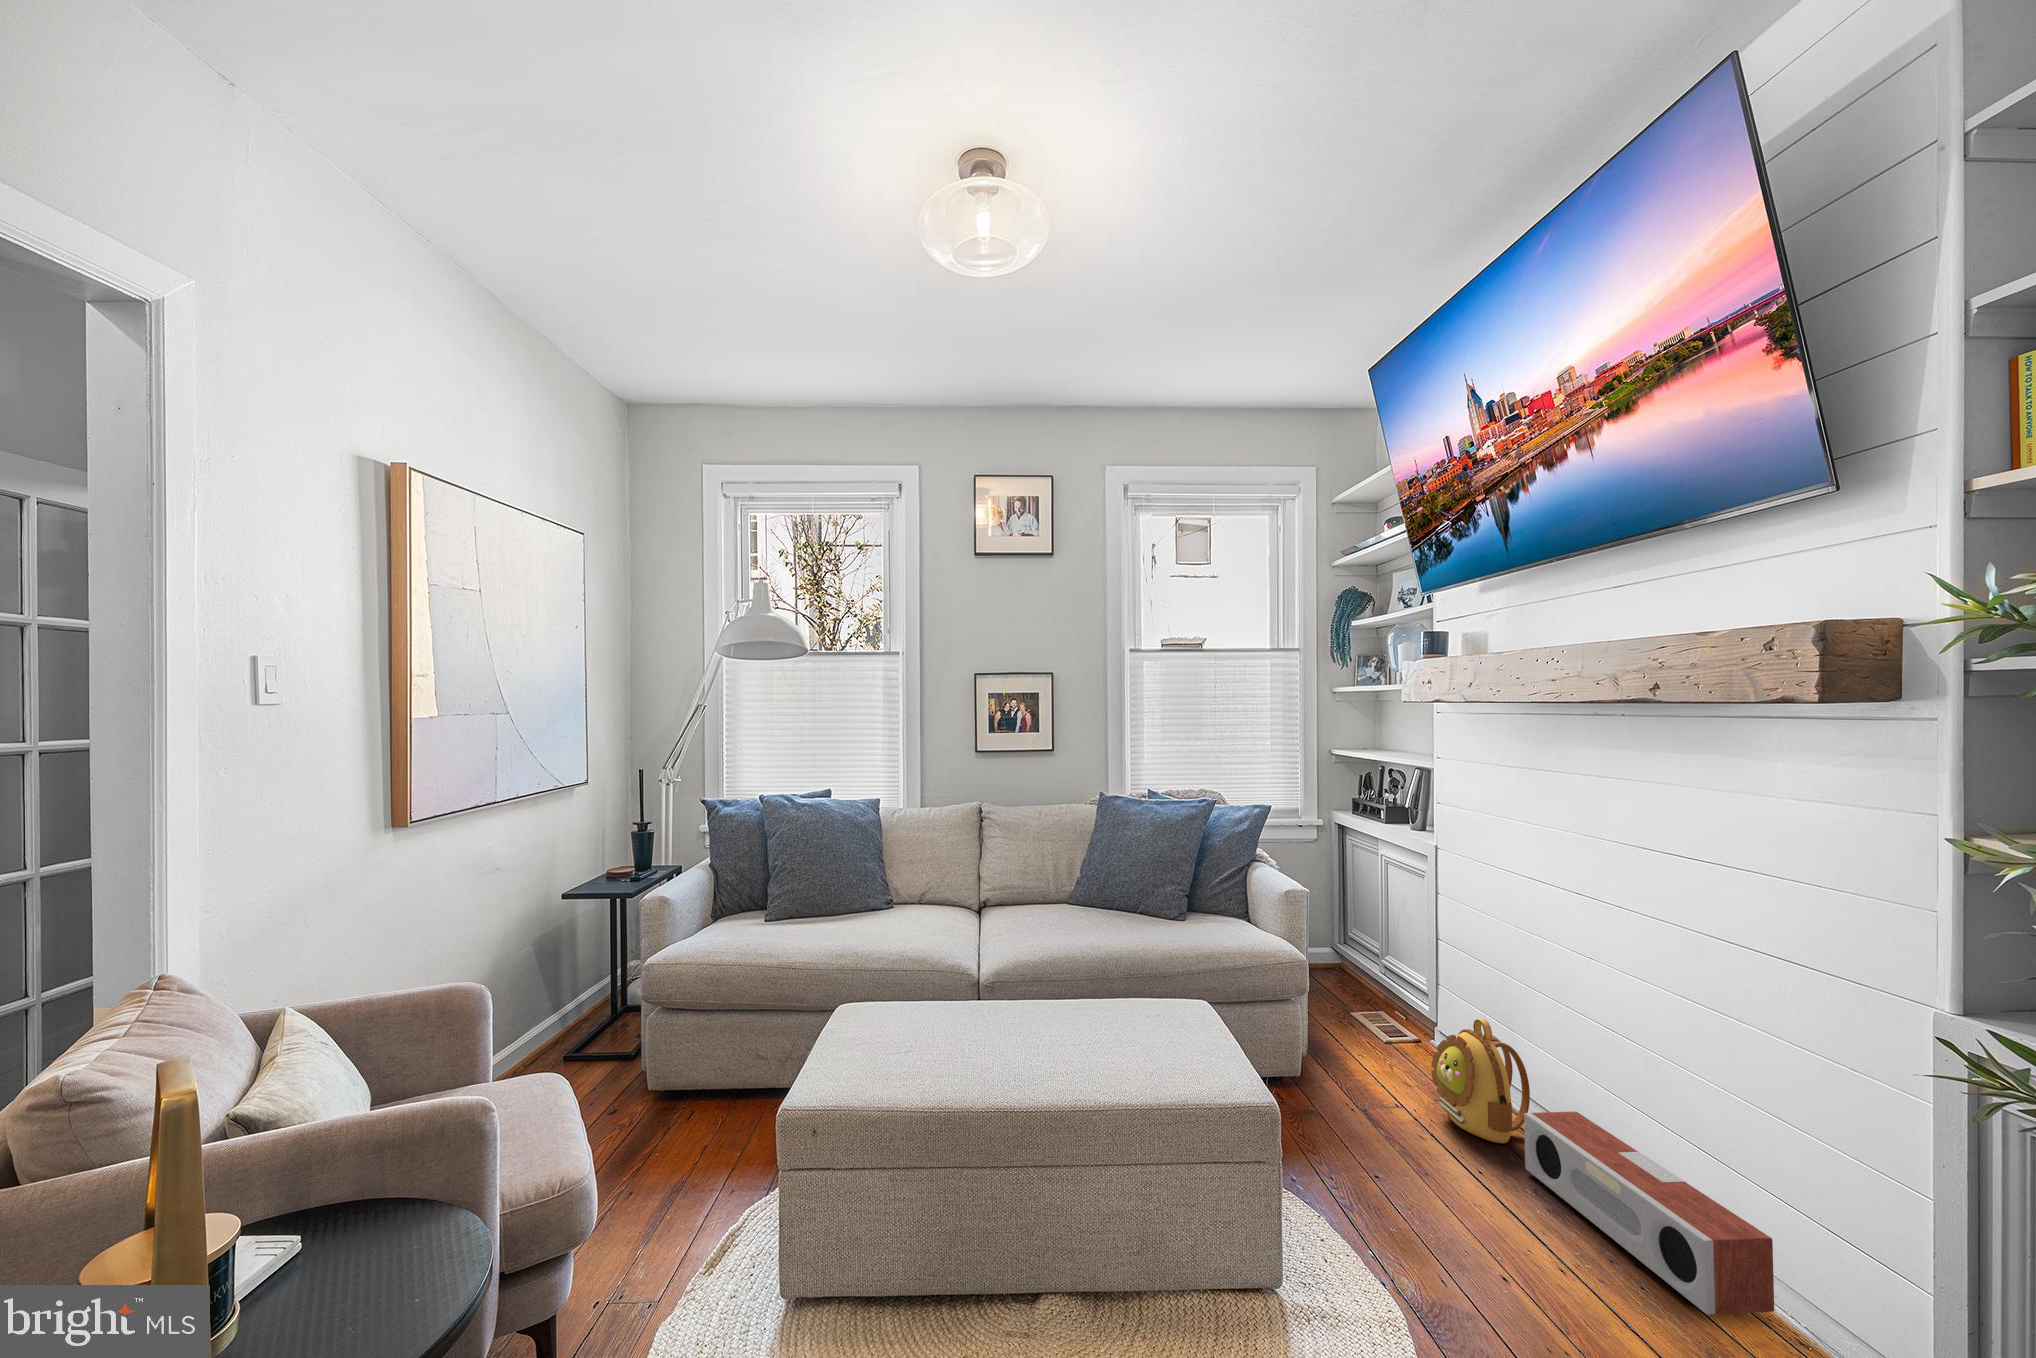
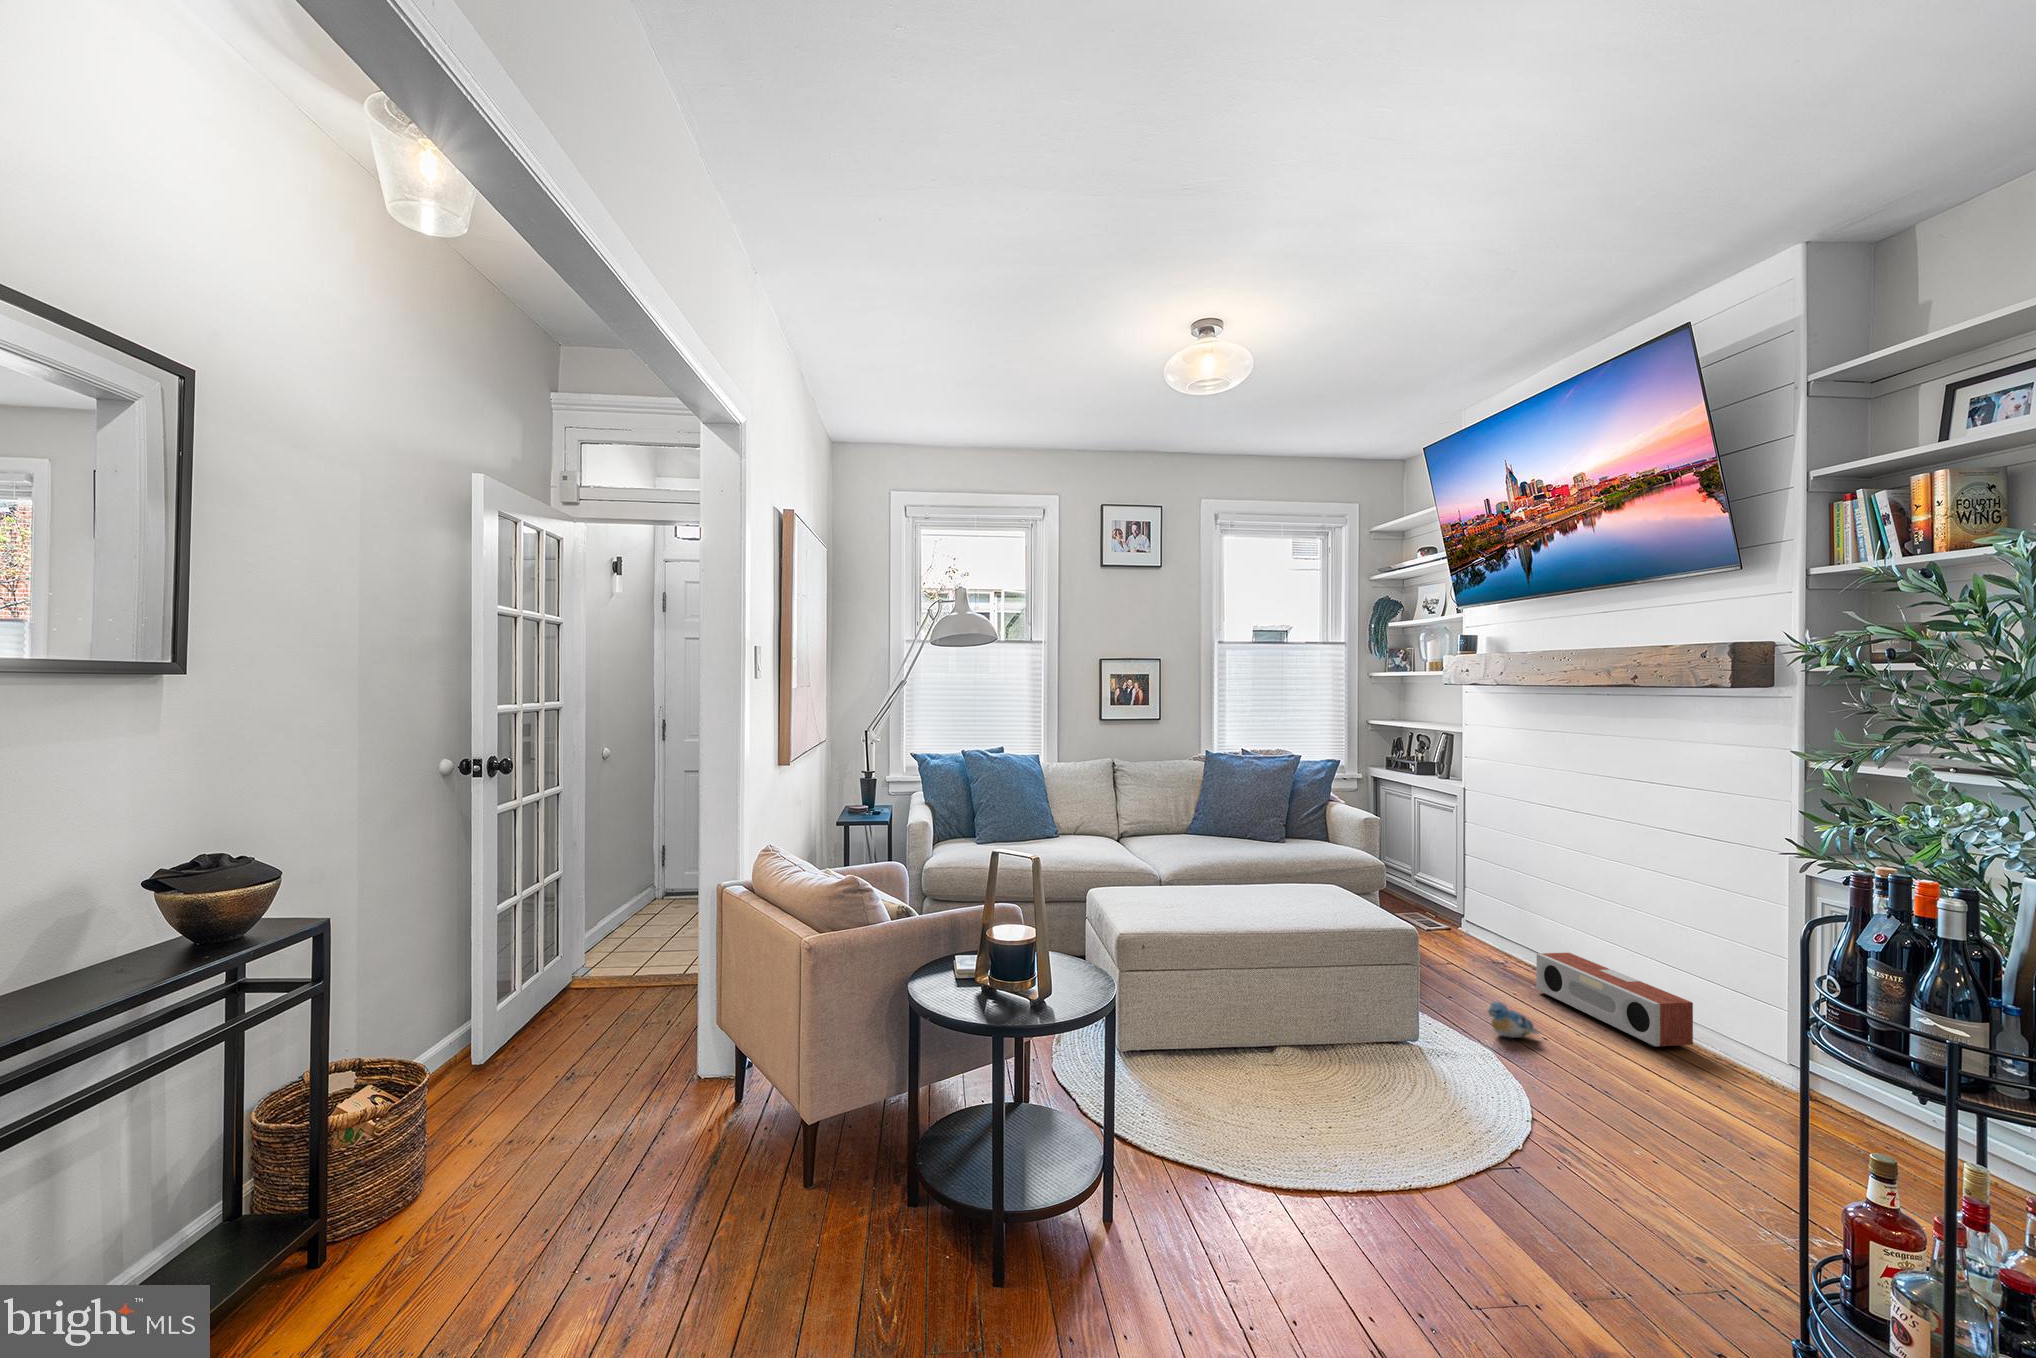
backpack: present [1431,1019,1530,1143] -> none [1467,900,1535,978]
plush toy: none [1421,1216,1508,1281] -> present [1488,1002,1539,1038]

